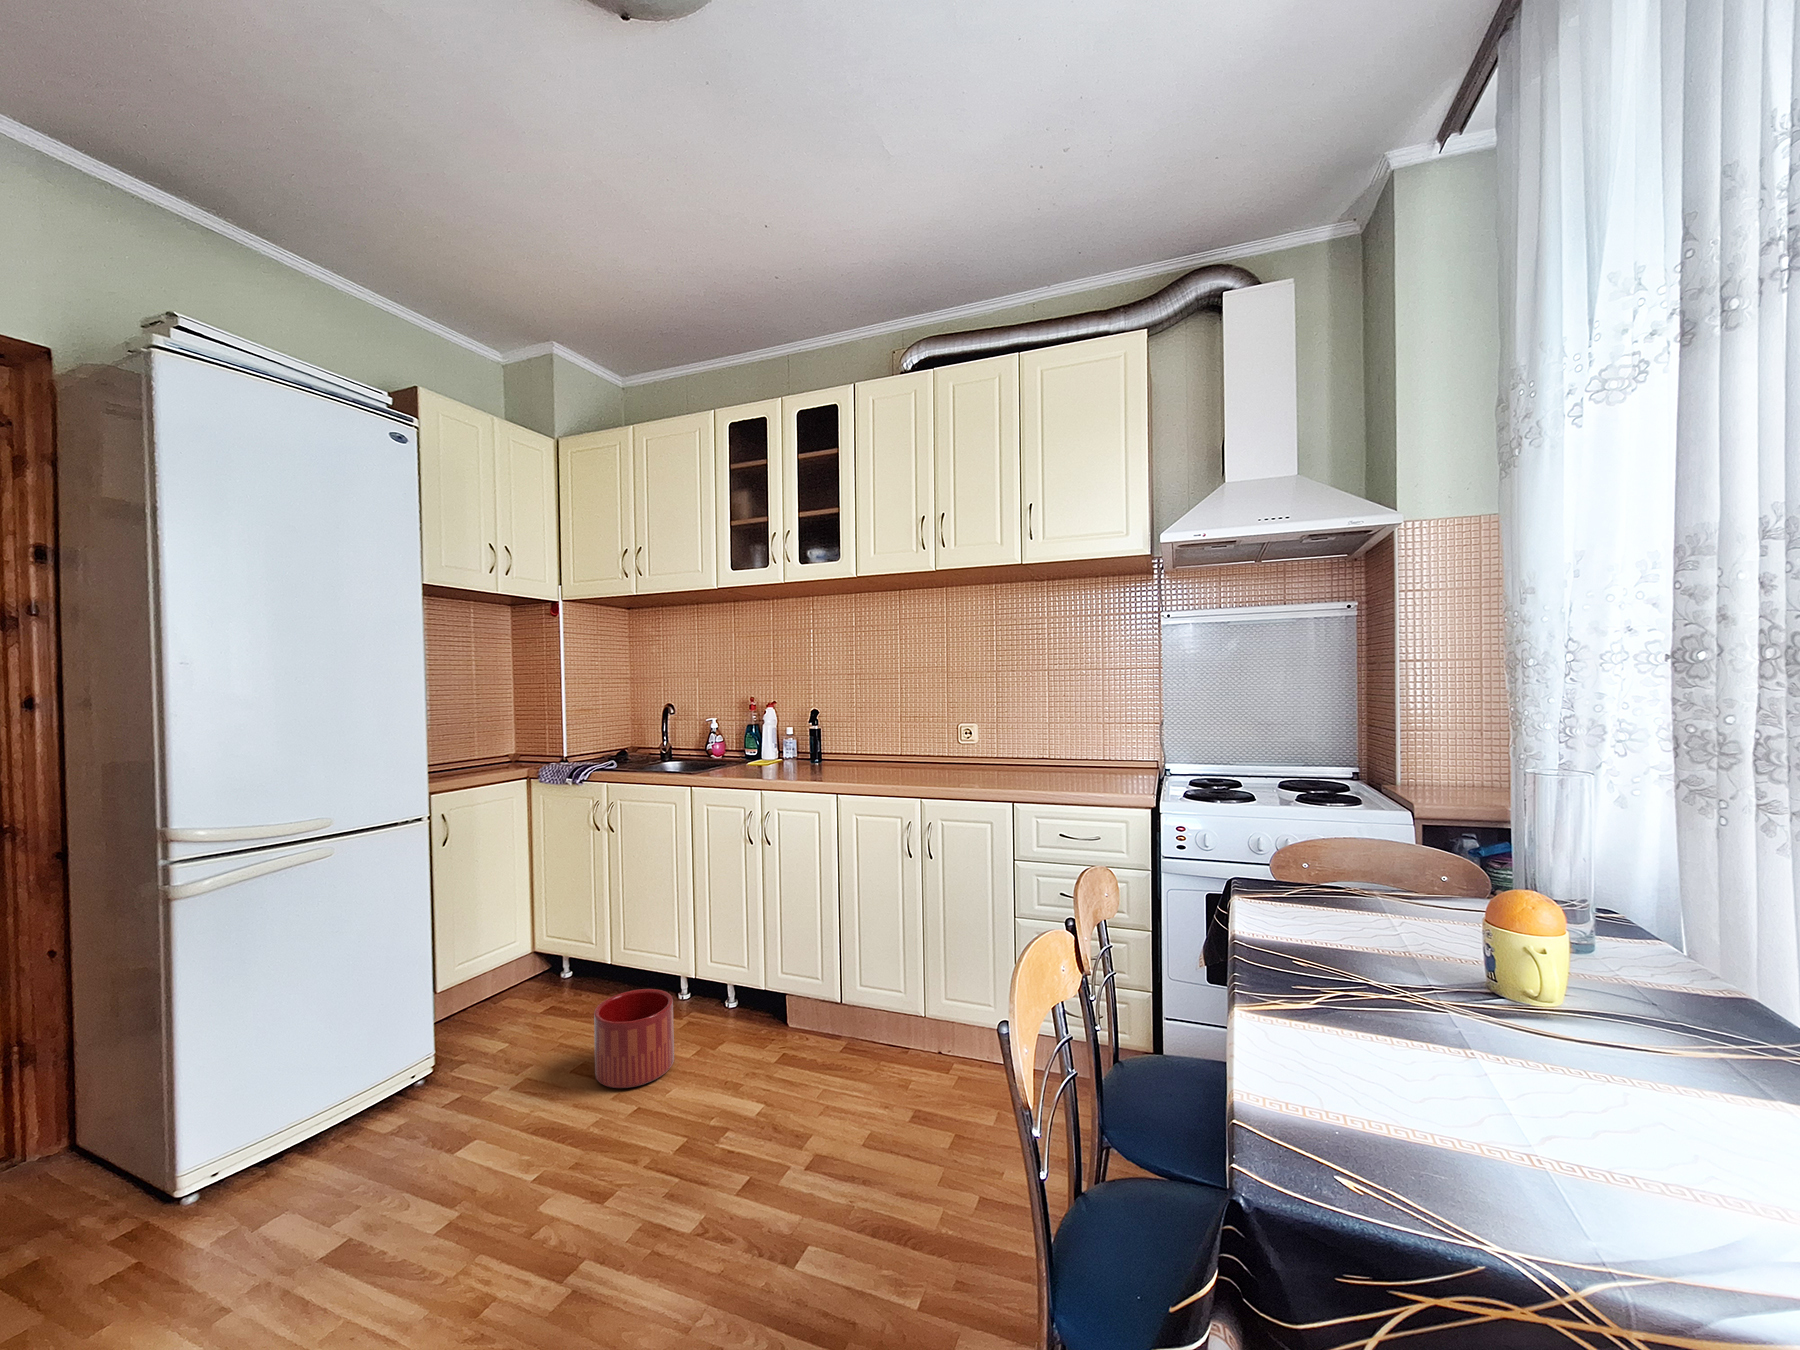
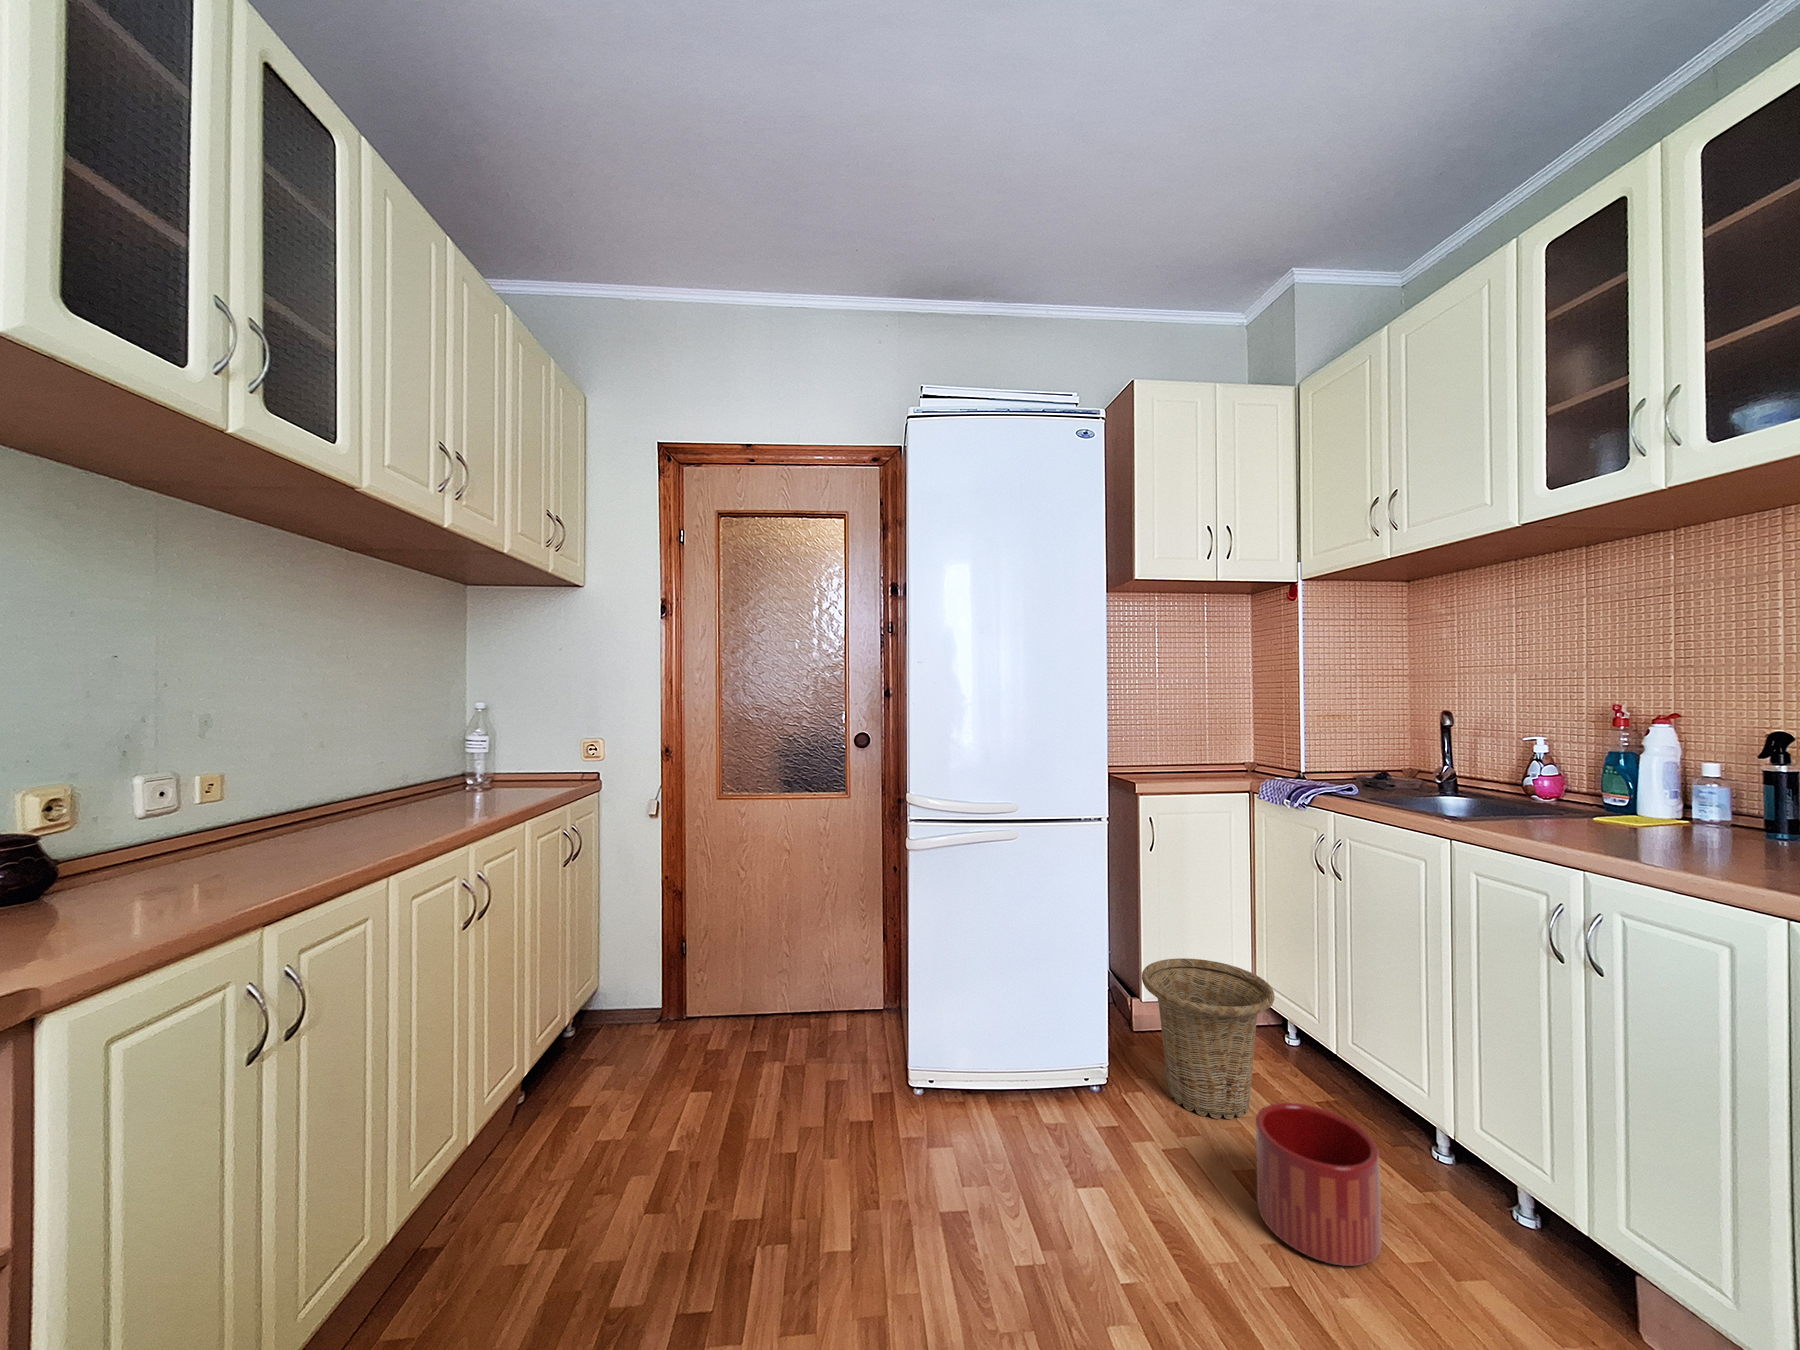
basket: none [460,926,578,1058] -> present [1142,958,1275,1119]

